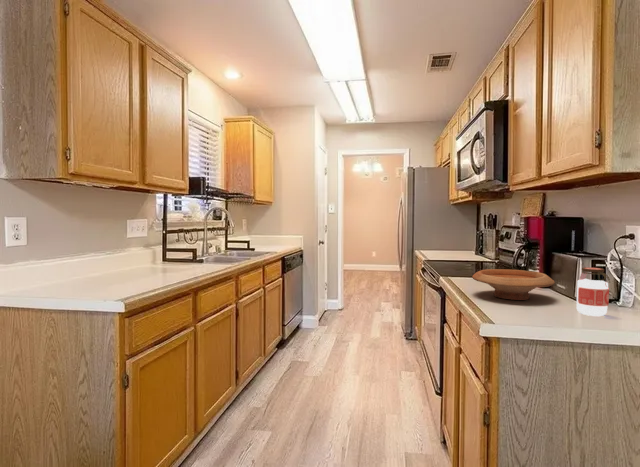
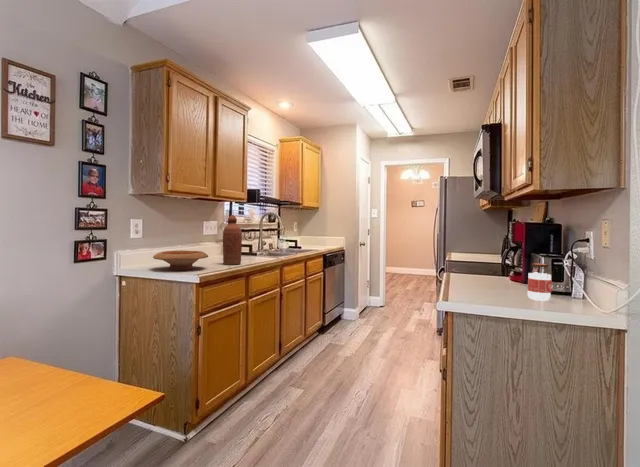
bottle: none [158,211,184,278] -> present [223,215,242,265]
wooden bowl: present [472,269,555,300] -> present [153,250,208,270]

